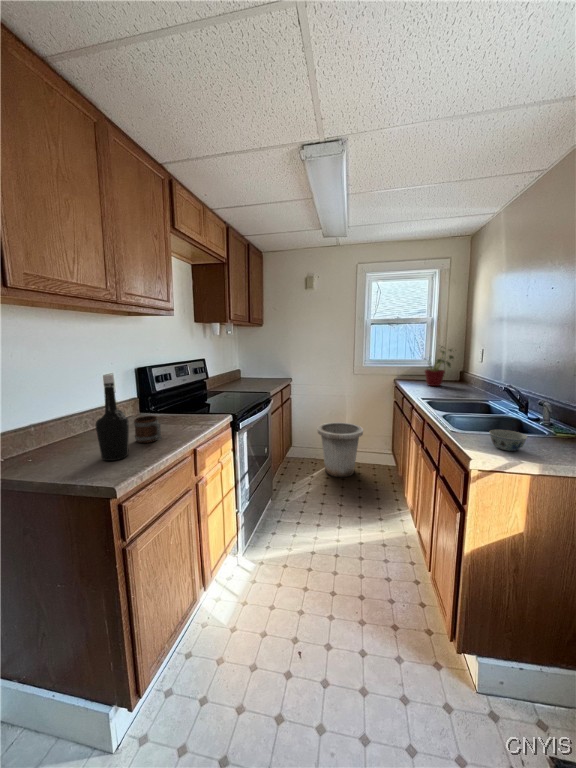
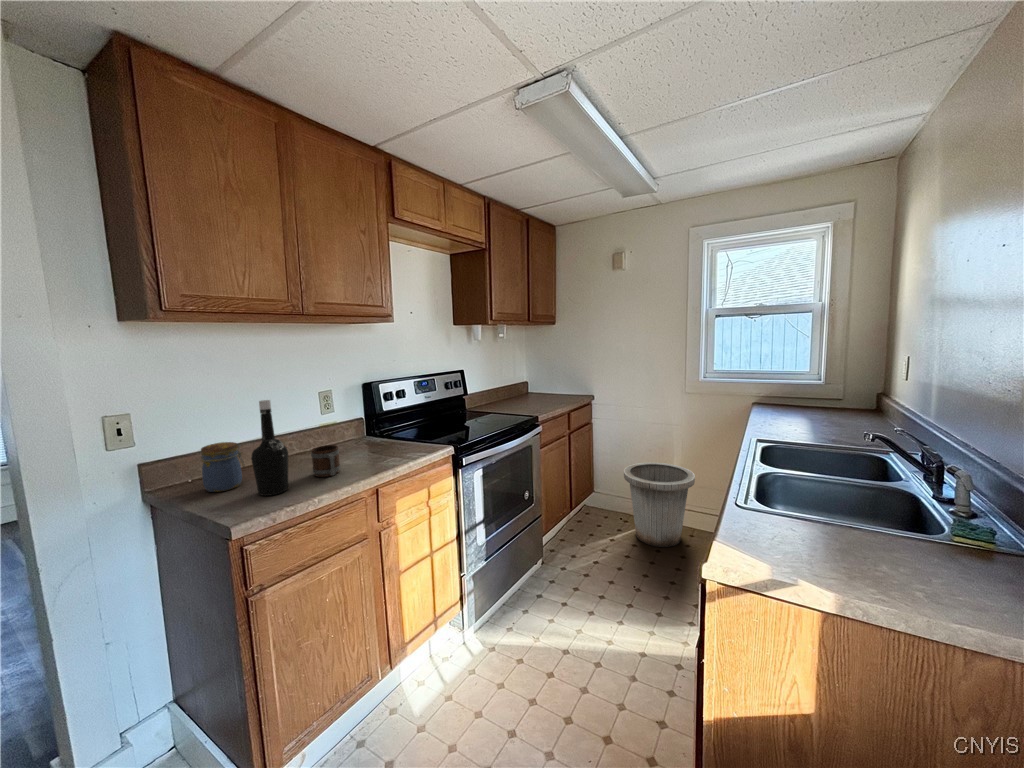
potted plant: present [425,347,454,386] -> none [789,349,859,419]
jar: none [32,417,73,464] -> present [201,442,245,492]
bowl: present [489,430,527,451] -> none [772,515,841,559]

